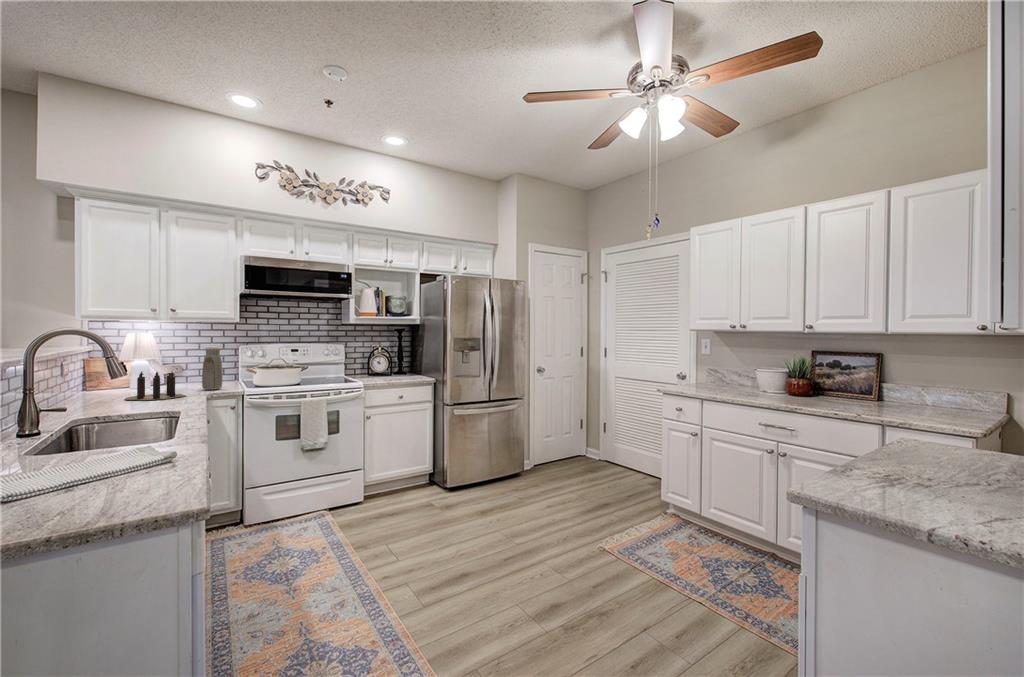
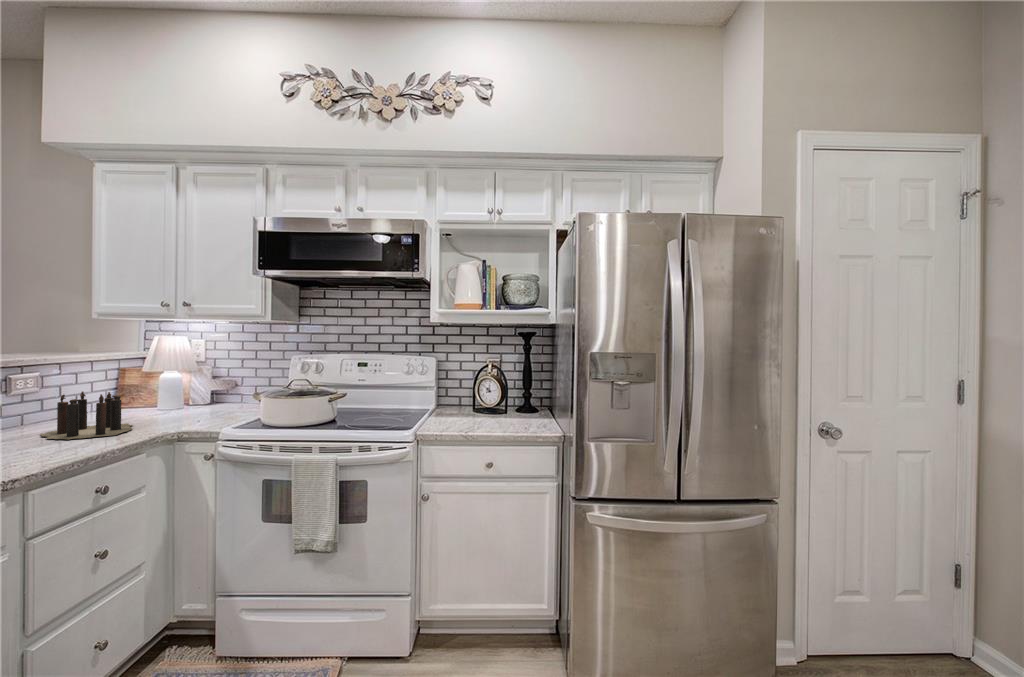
vase: present [202,347,223,390] -> none [190,358,218,422]

